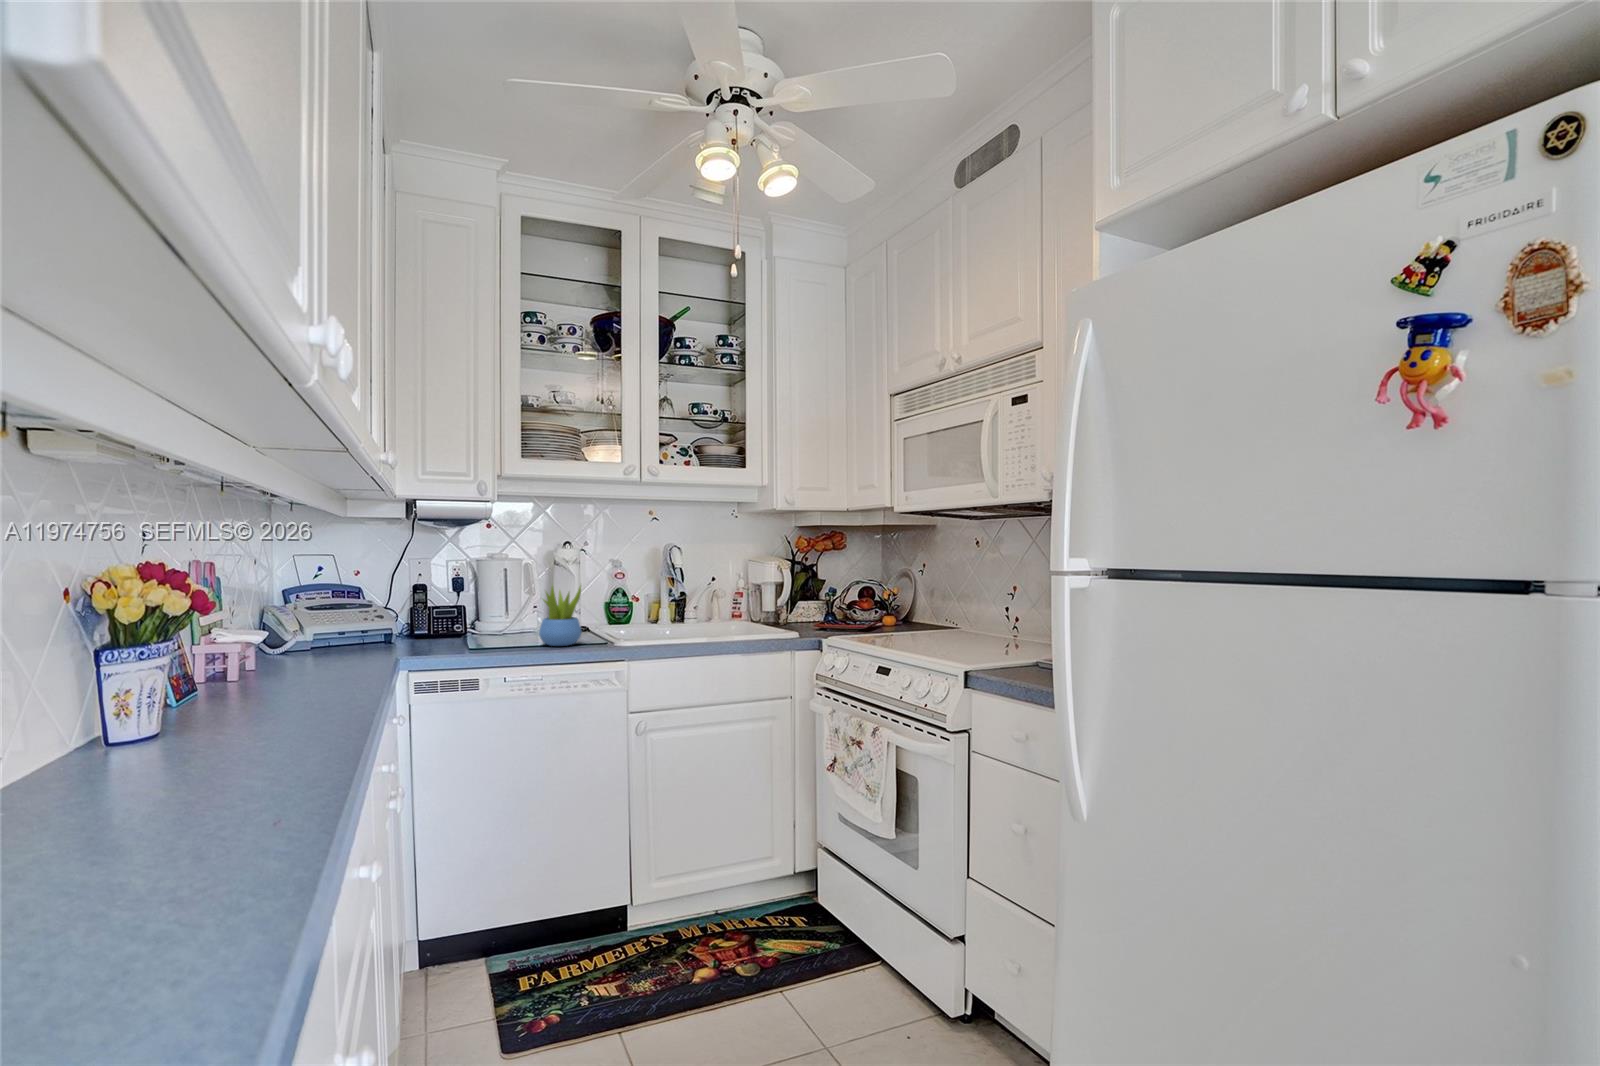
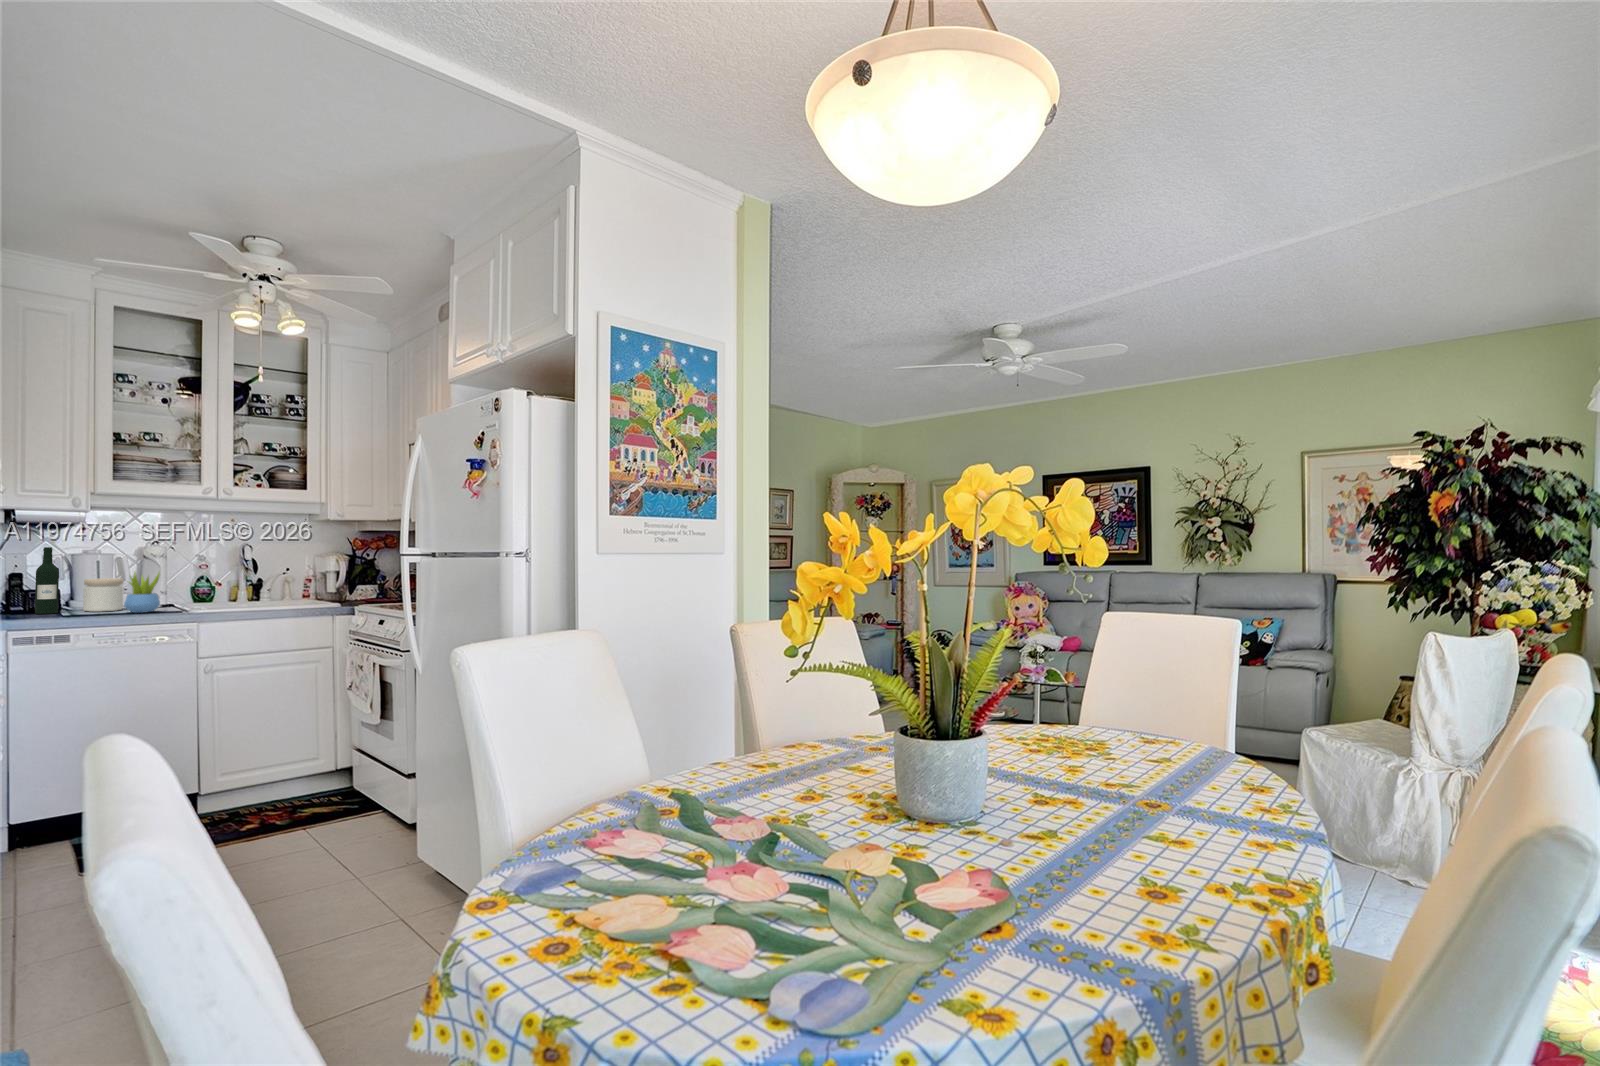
wine bottle: none [436,550,463,644] -> present [35,547,59,614]
jar: none [491,593,536,641] -> present [83,578,123,612]

